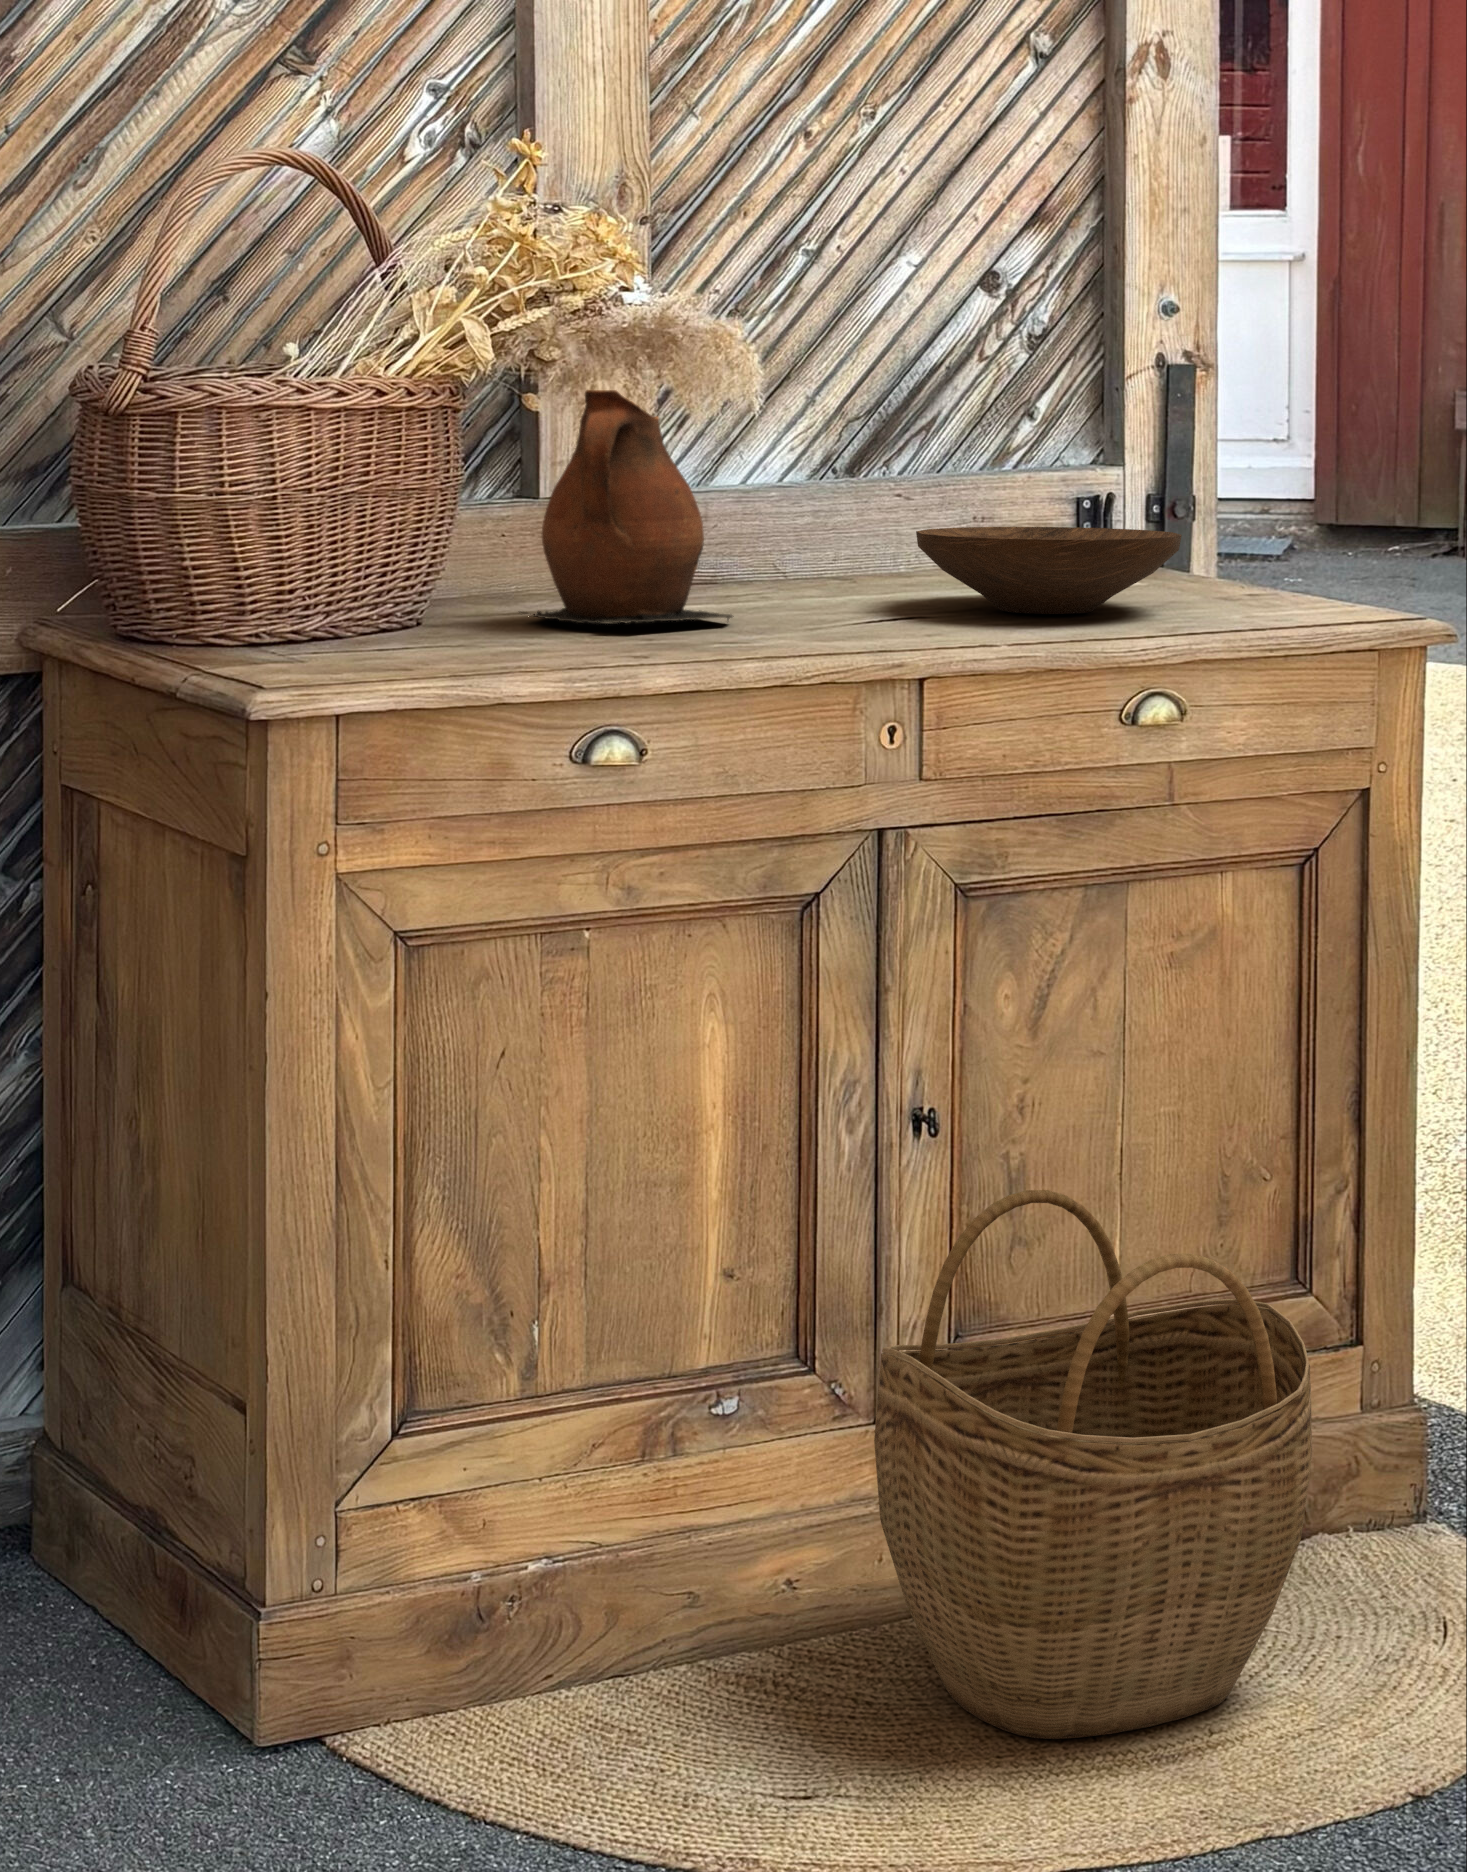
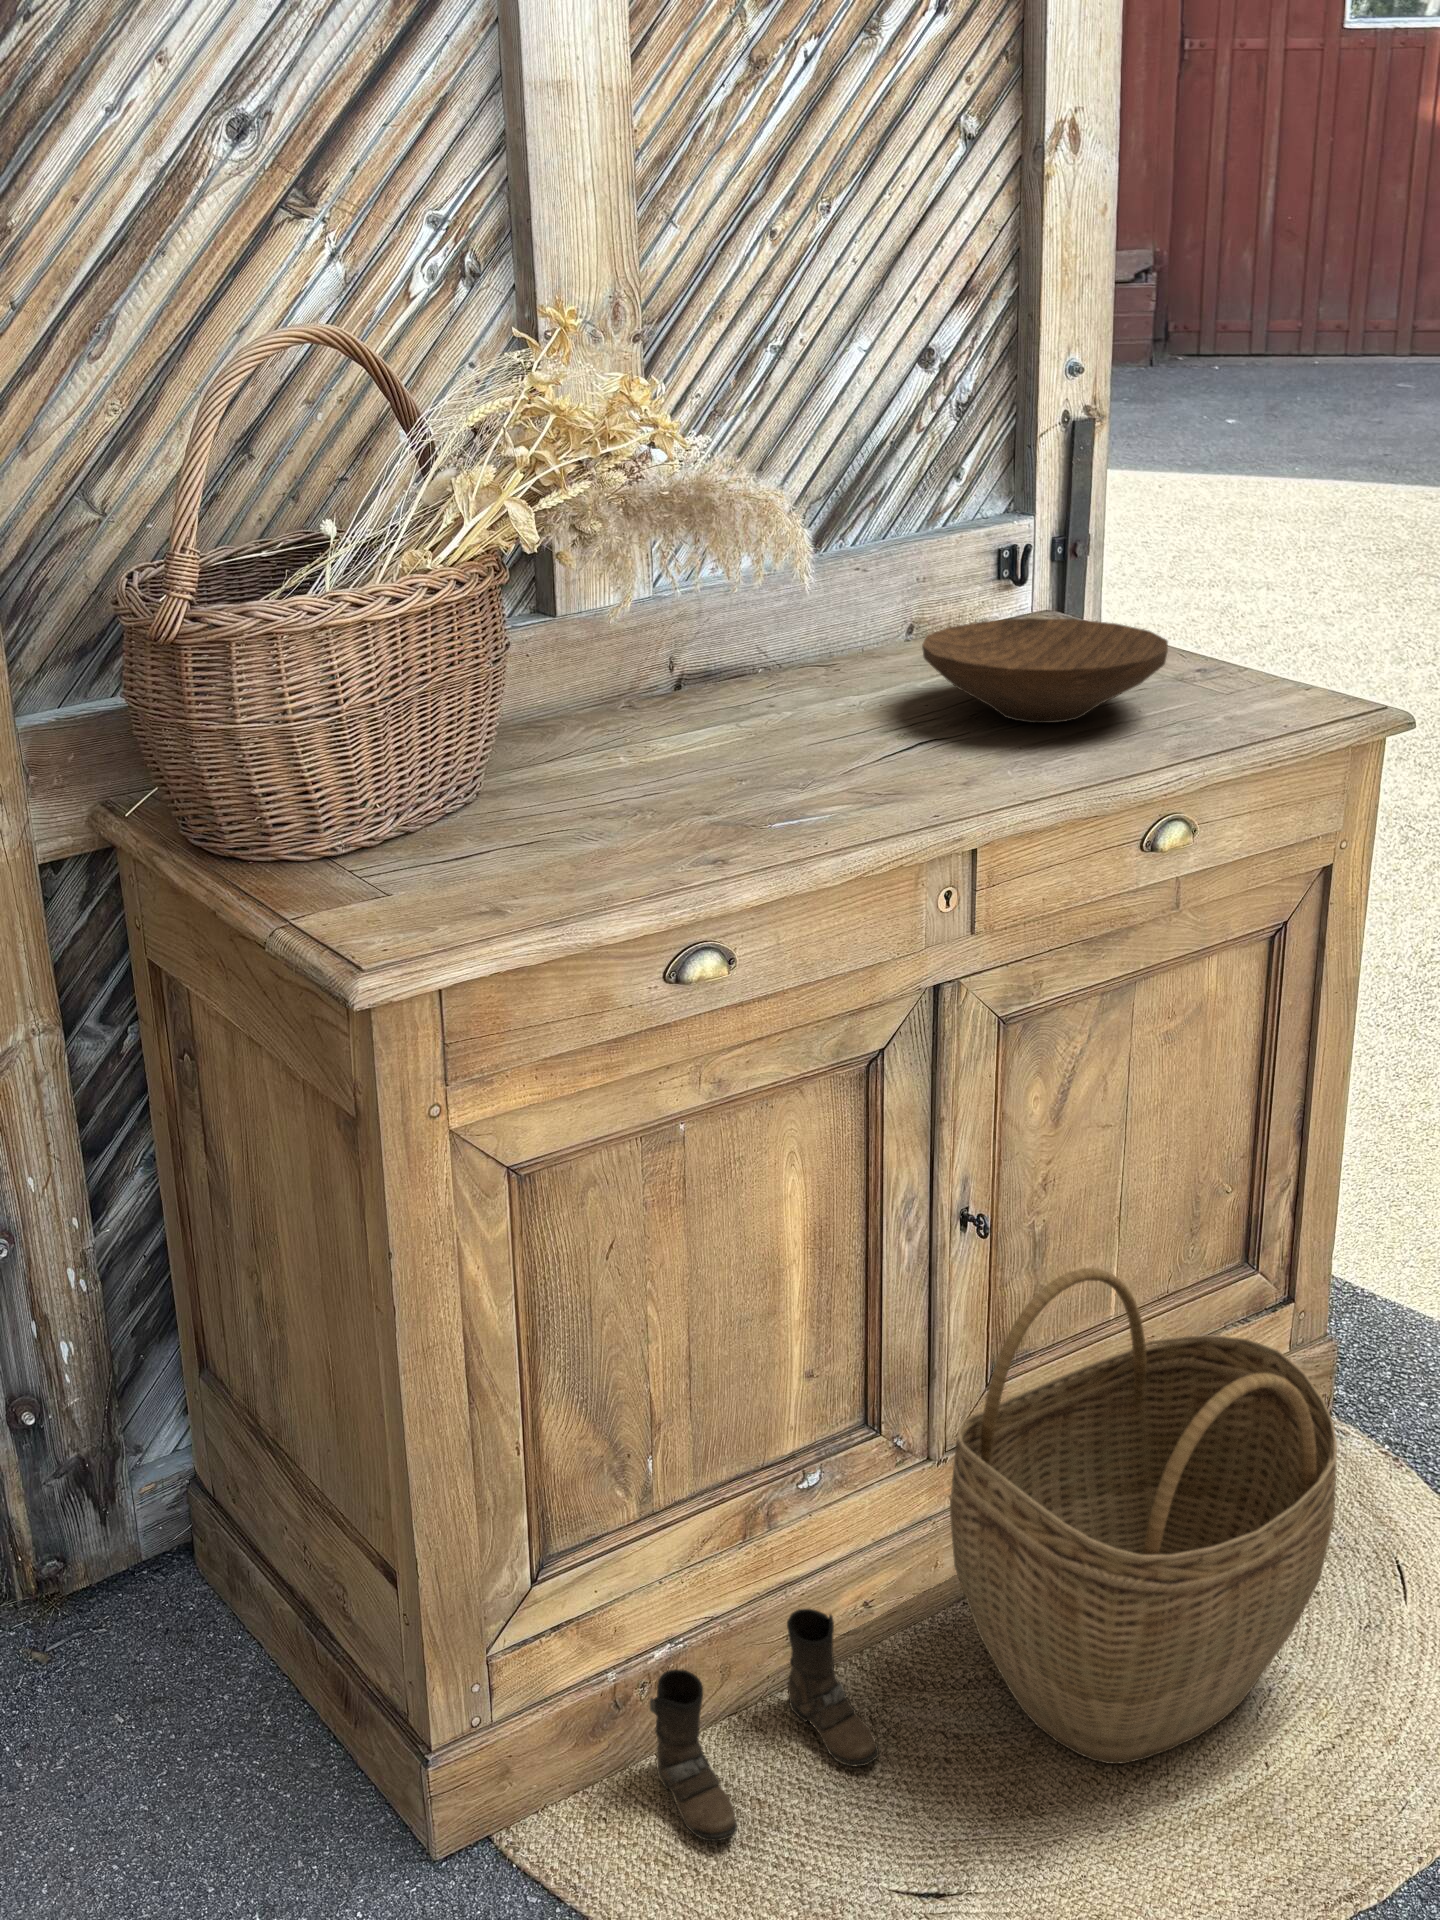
ceramic pitcher: present [521,390,734,624] -> none [567,555,773,788]
boots: none [517,1551,774,1752] -> present [650,1609,879,1841]

